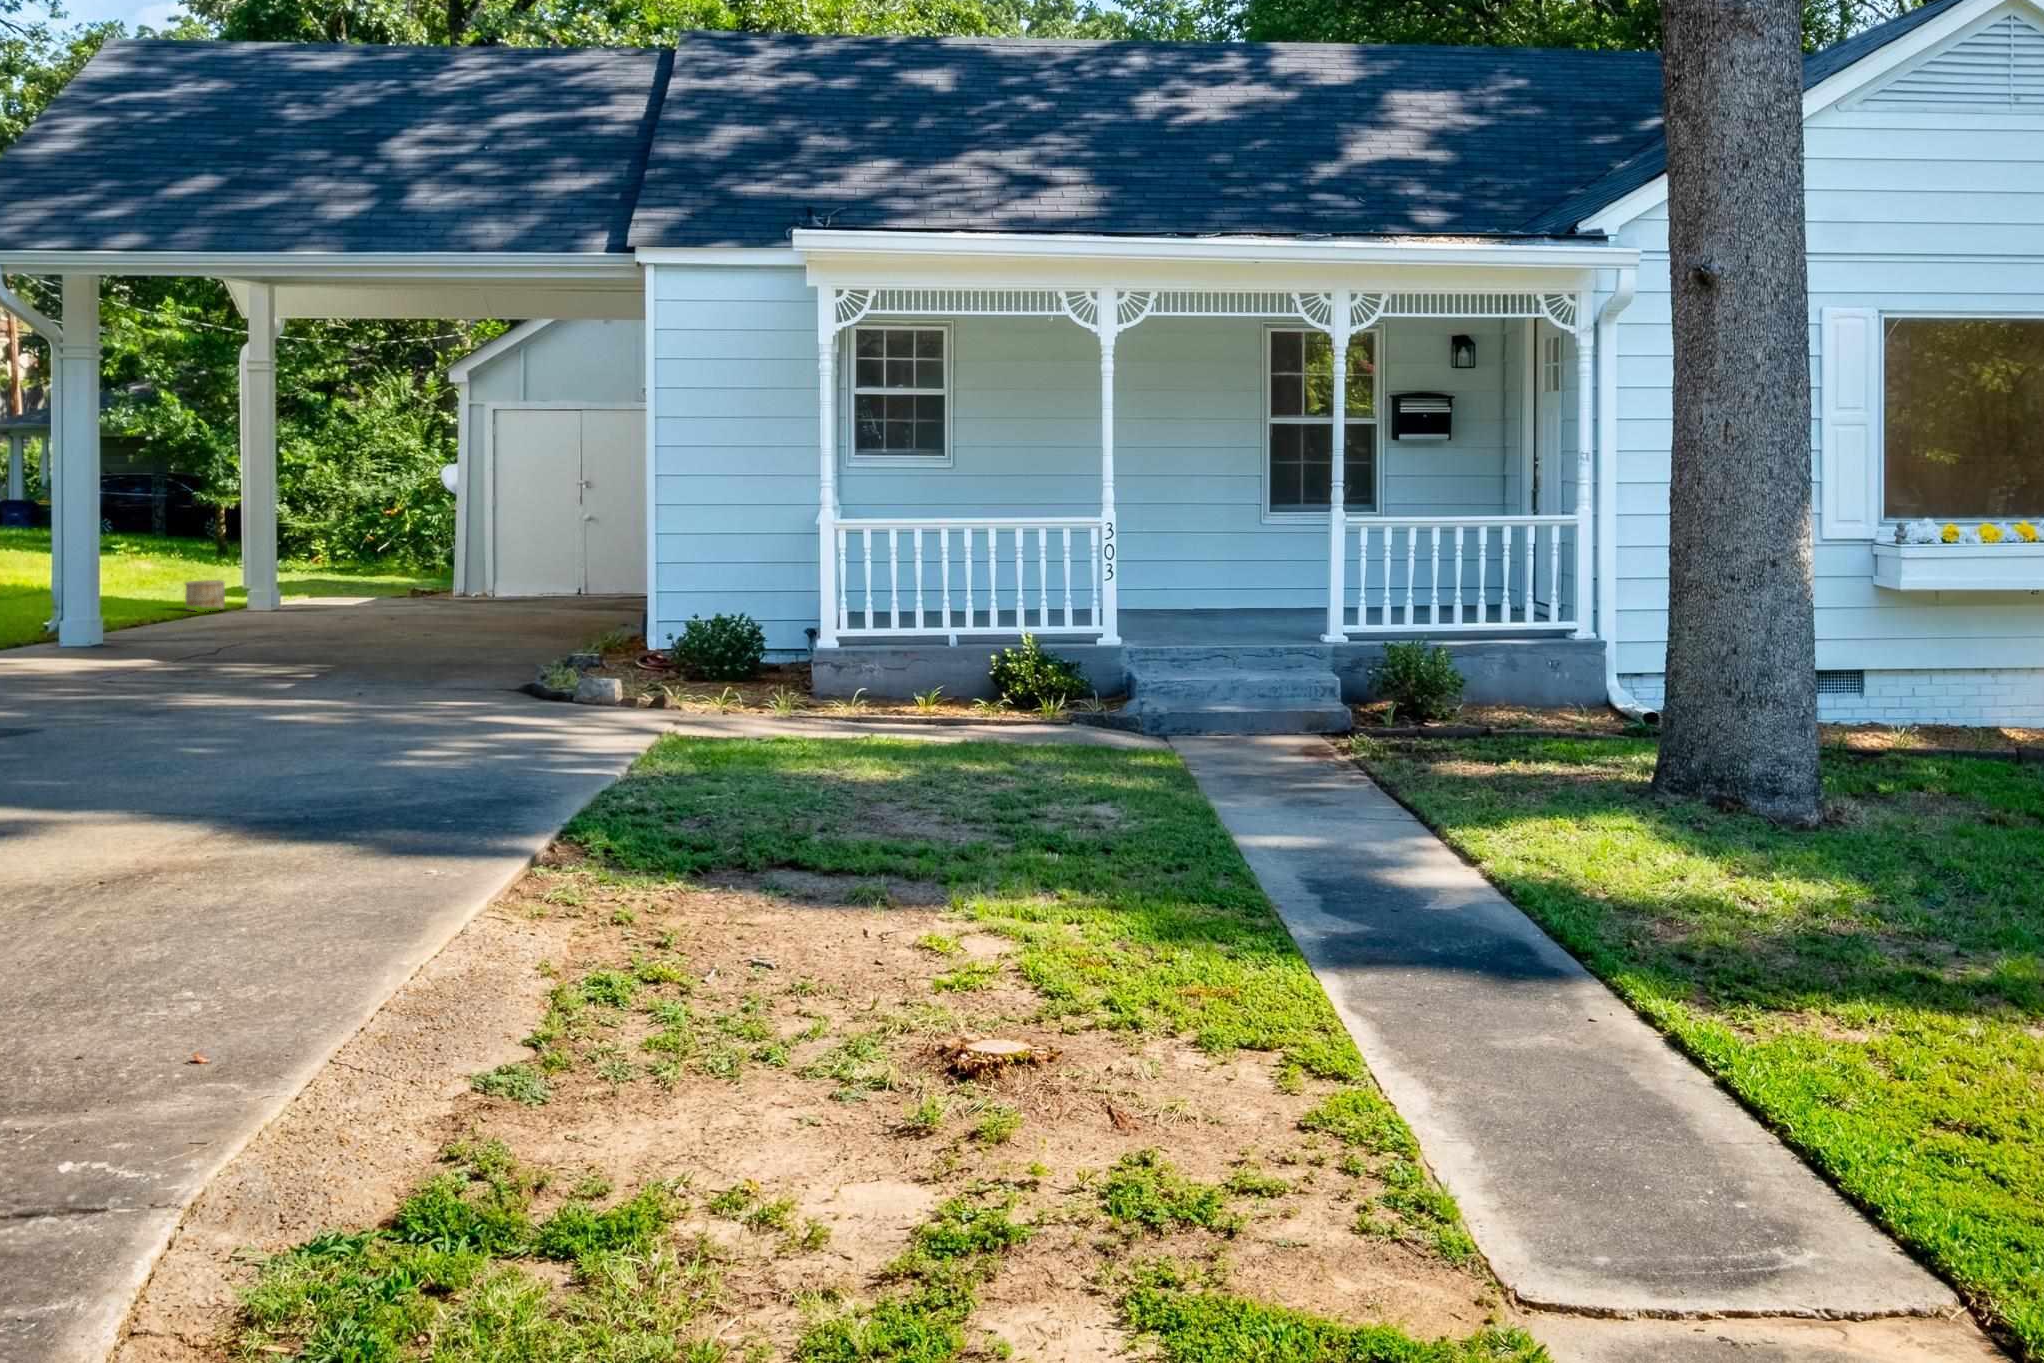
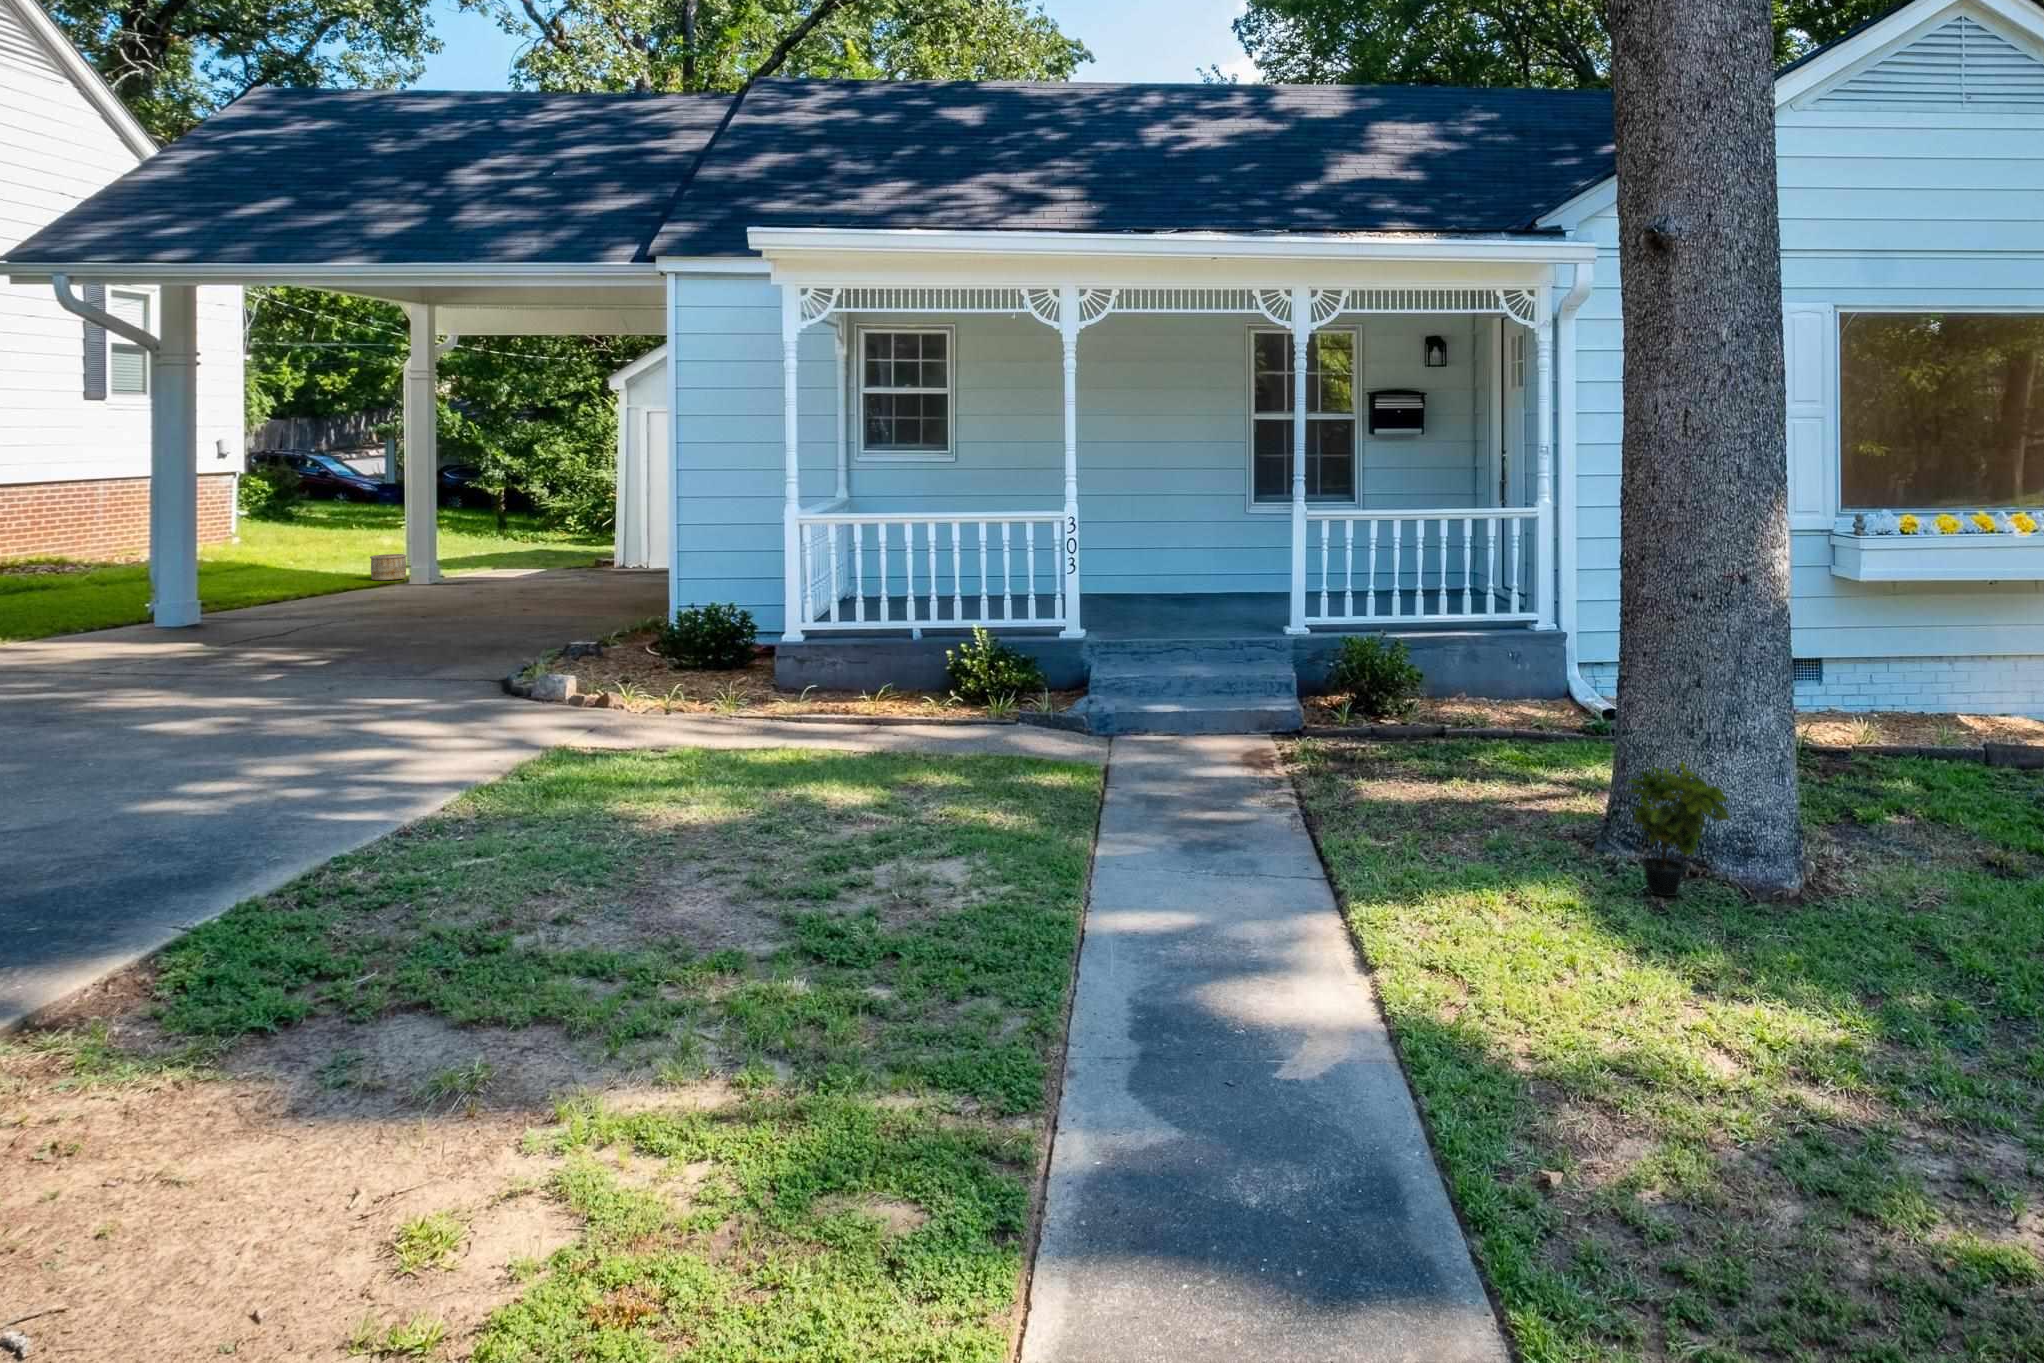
potted plant: none [1676,707,1763,817] -> present [1625,762,1730,896]

